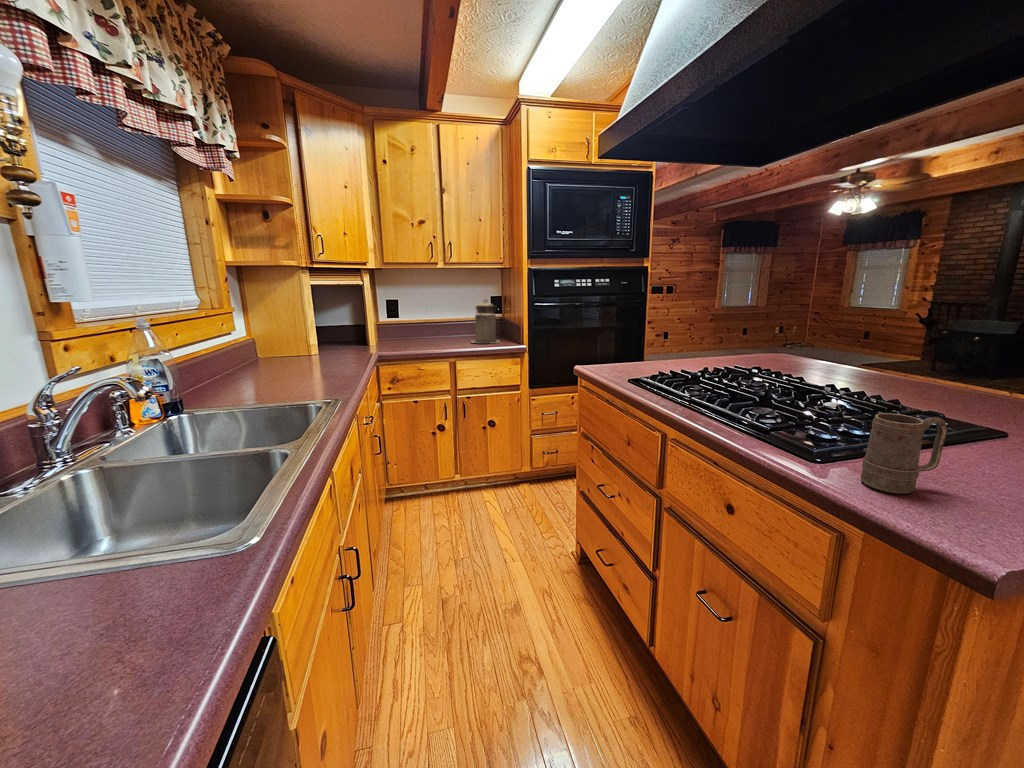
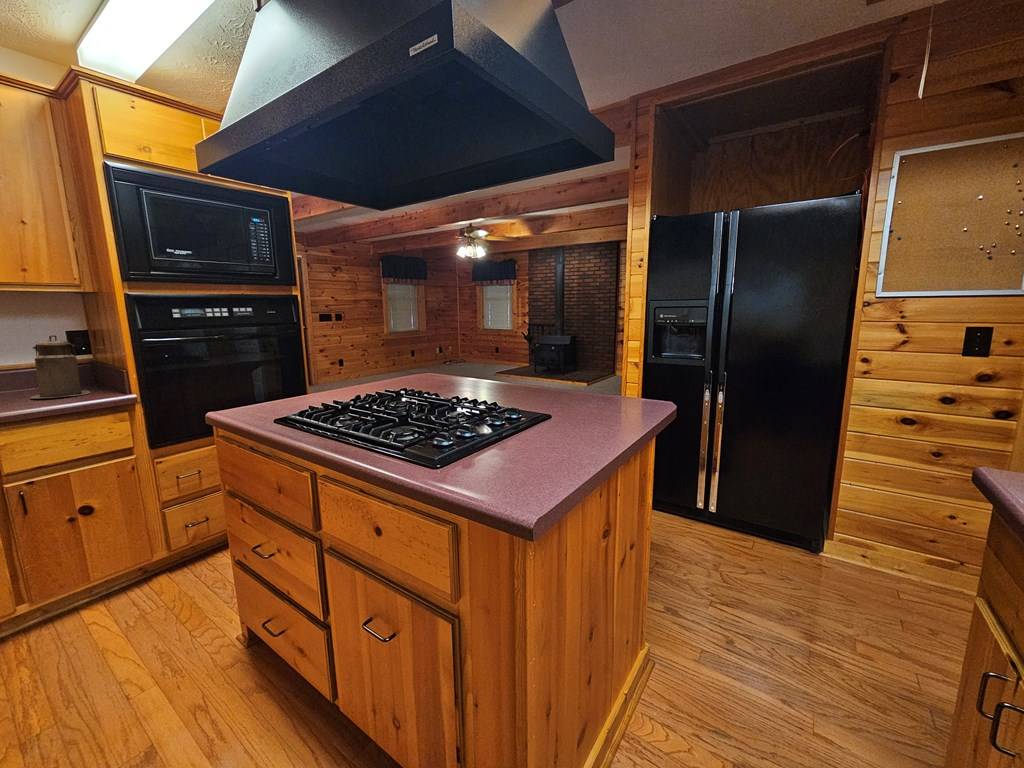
mug: present [861,413,948,494] -> none [465,415,510,481]

